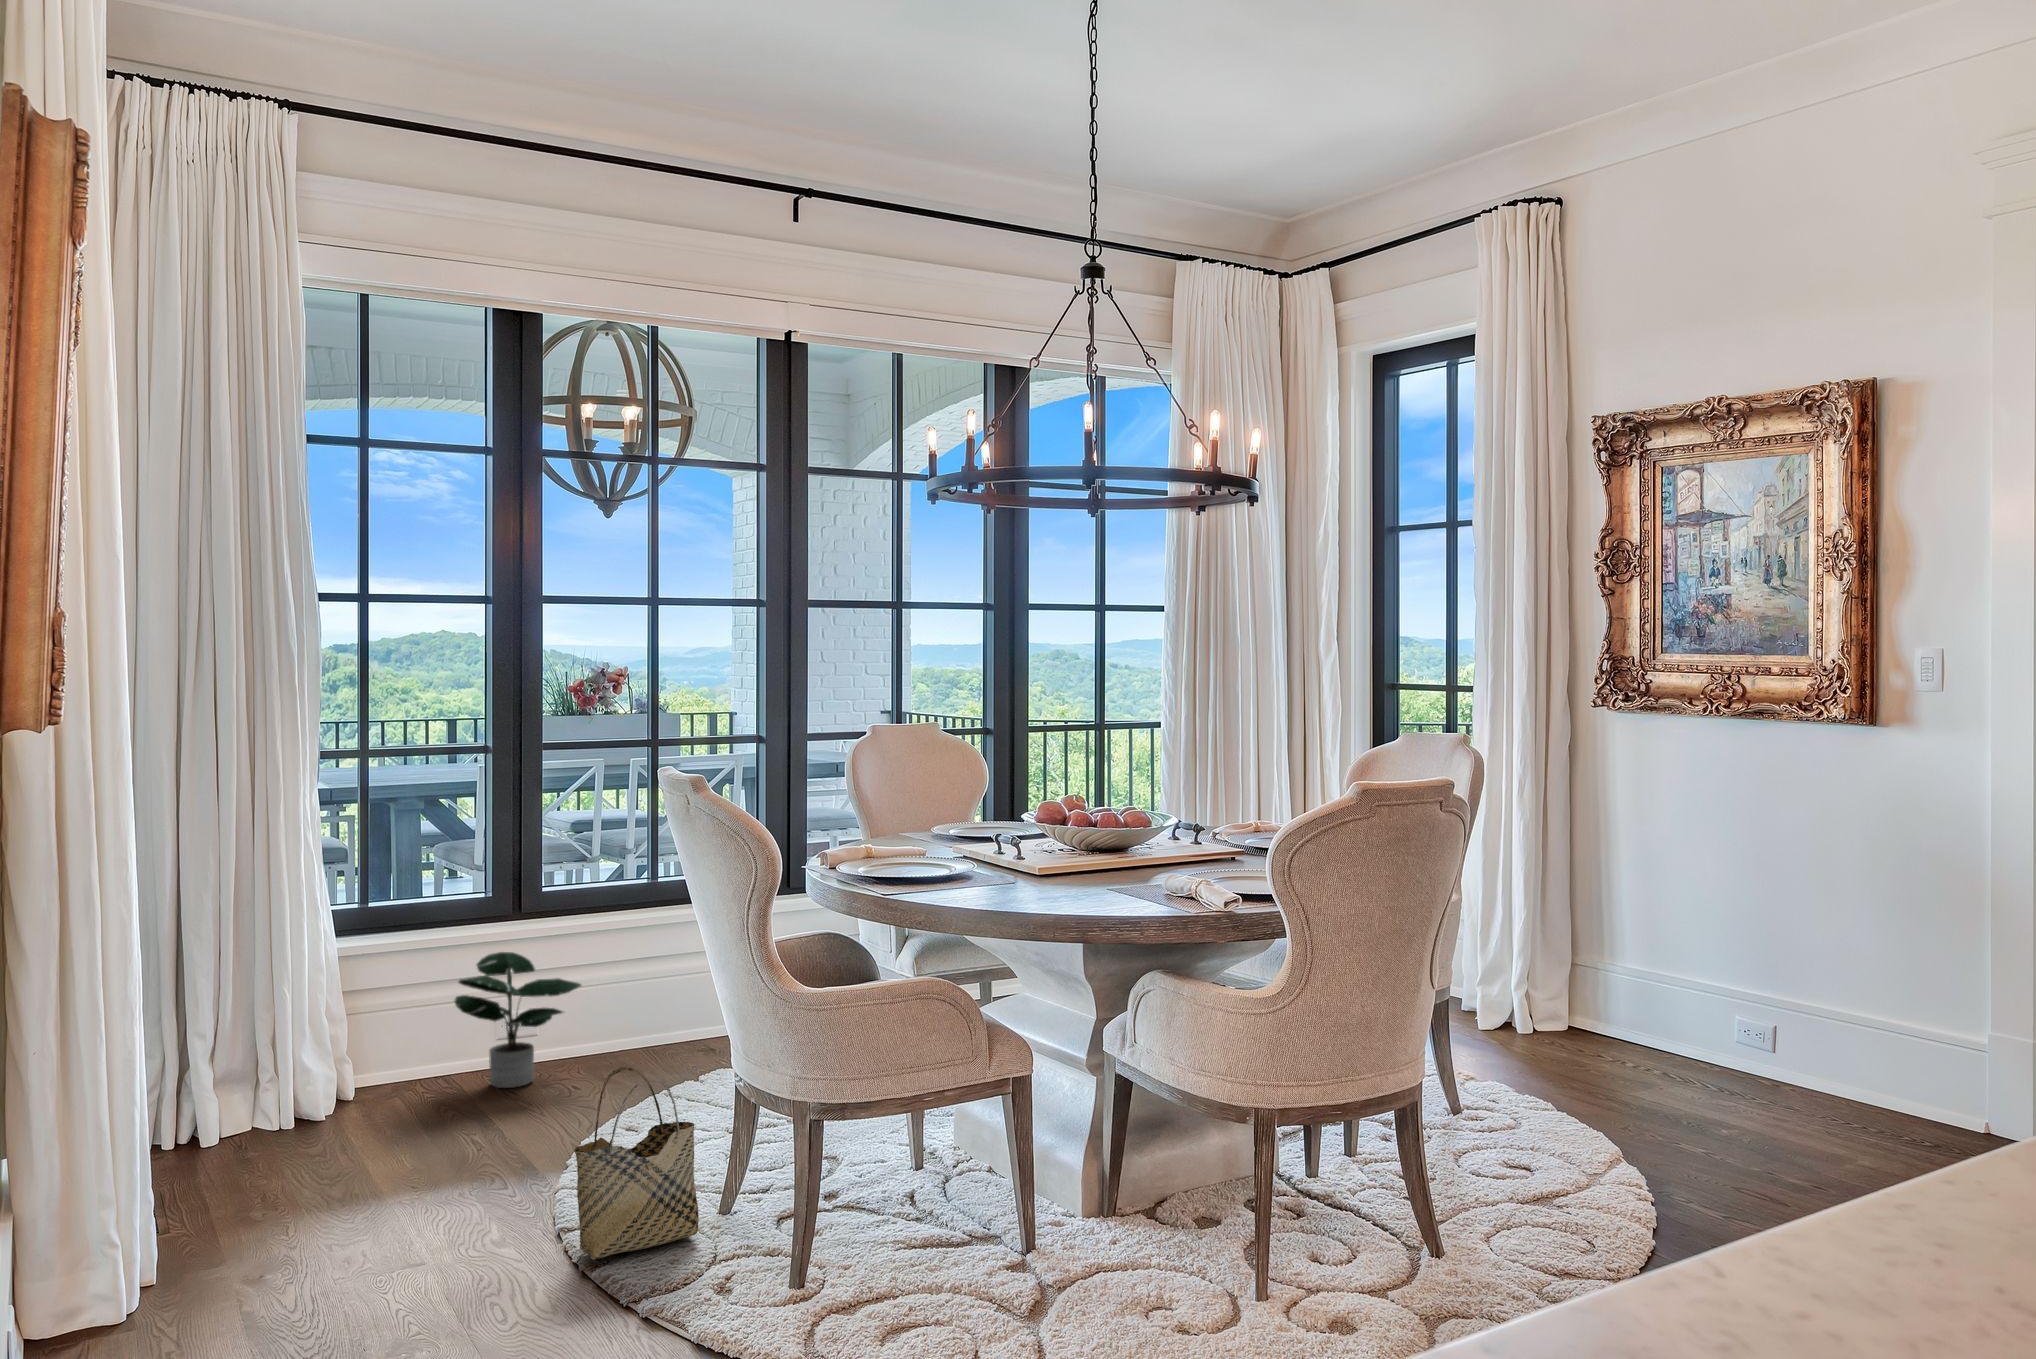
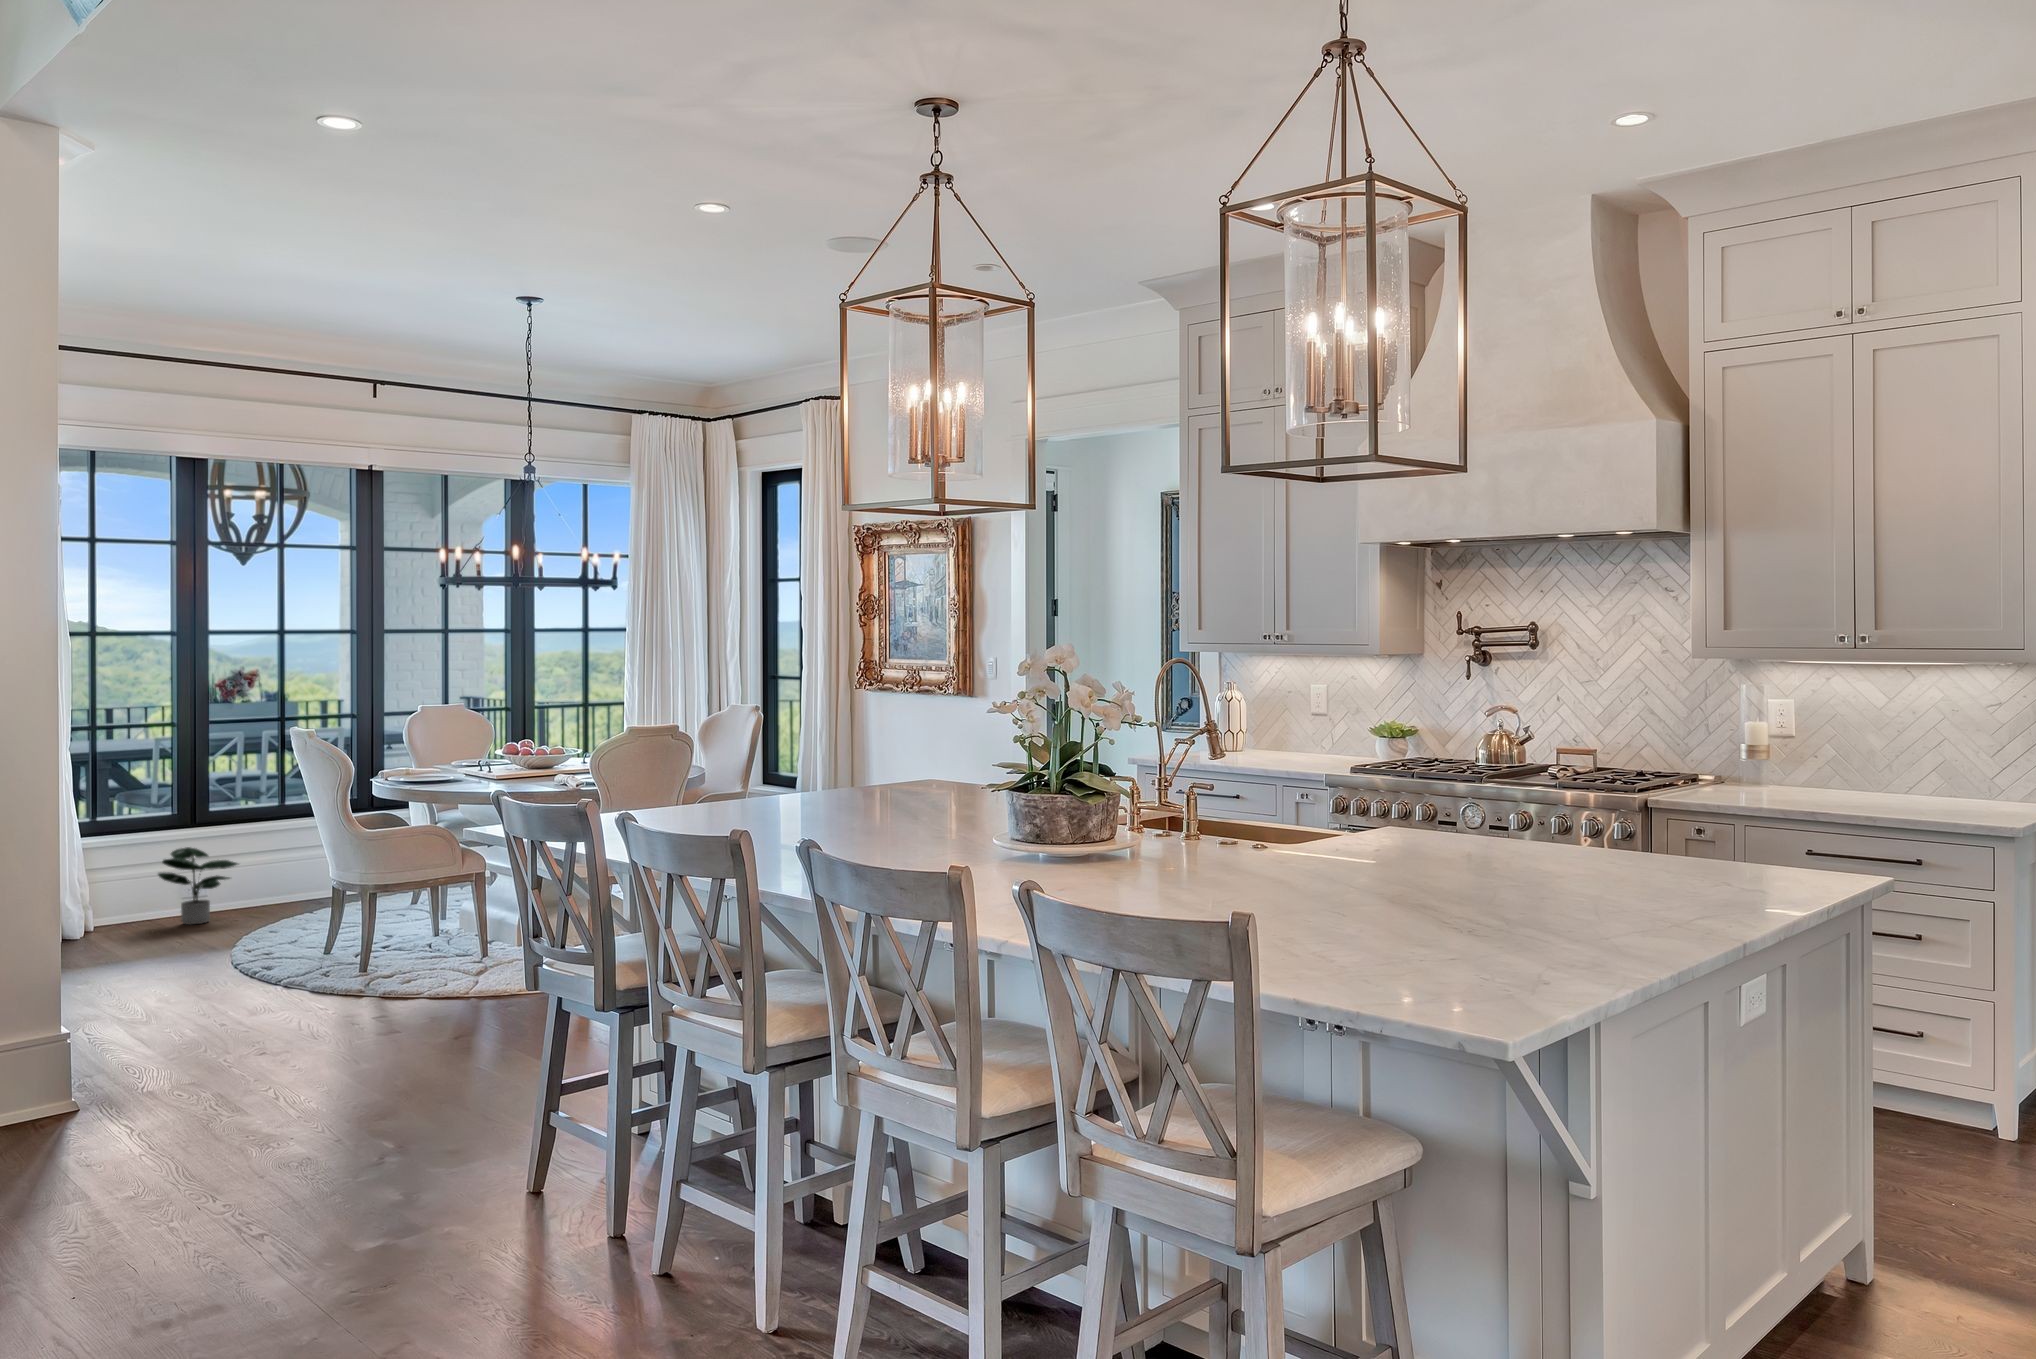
woven basket: present [574,1067,699,1260] -> none [259,874,325,962]

